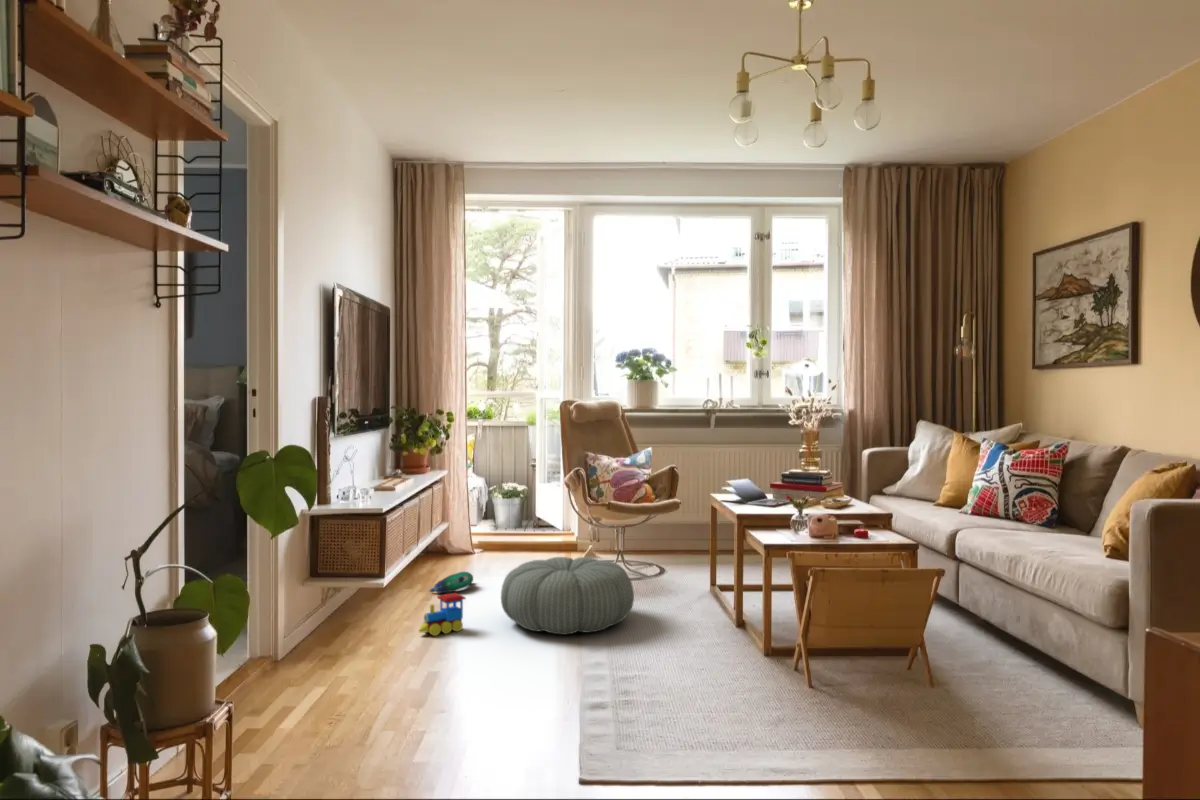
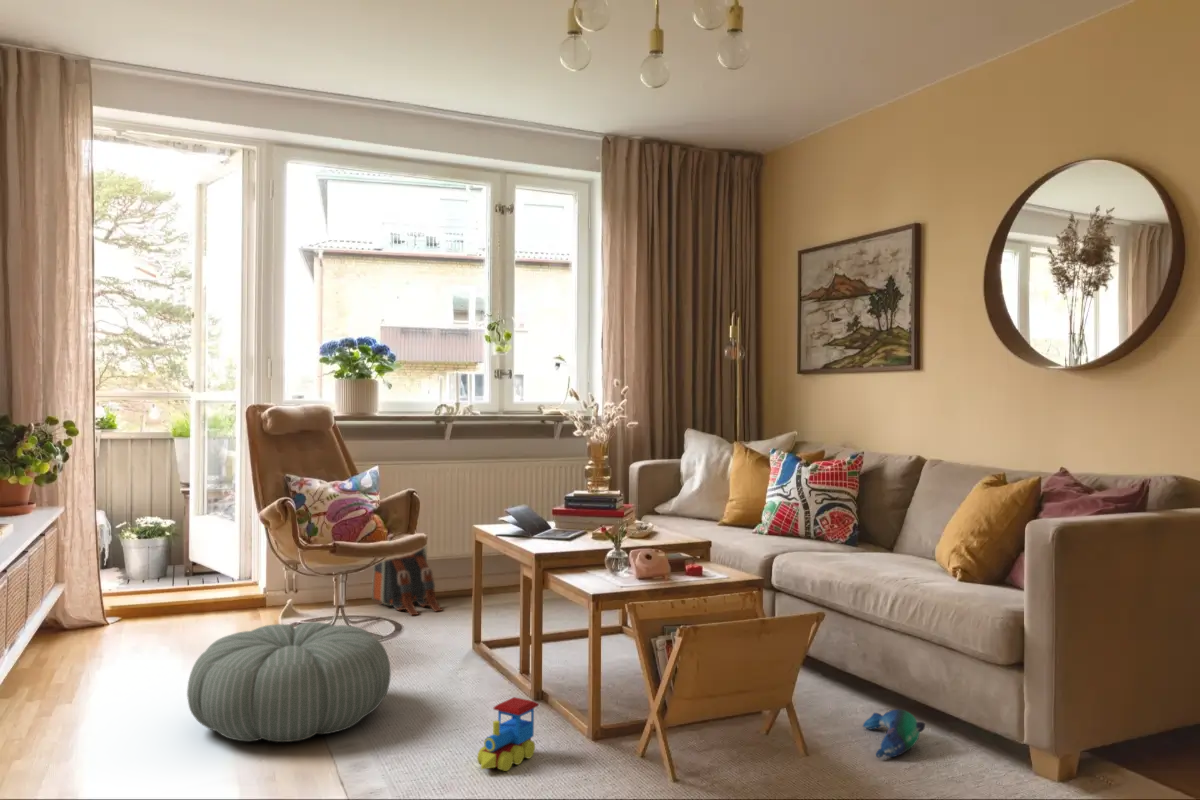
backpack: none [652,503,704,564] -> present [372,547,442,615]
plush toy: present [430,572,473,593] -> present [863,709,925,758]
toy train: present [419,593,465,636] -> present [477,697,539,771]

